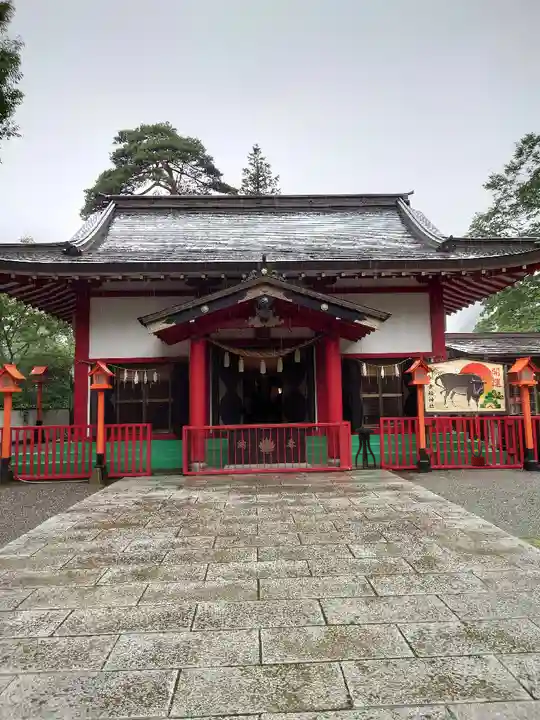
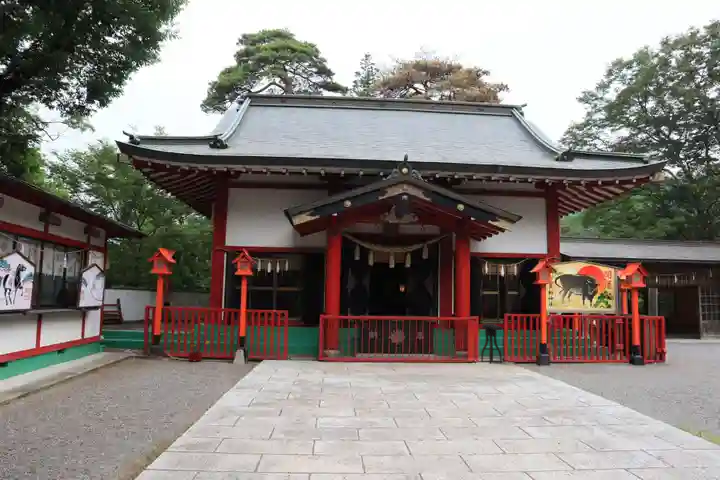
decorative plant: present [464,436,487,466] -> present [188,329,208,361]

